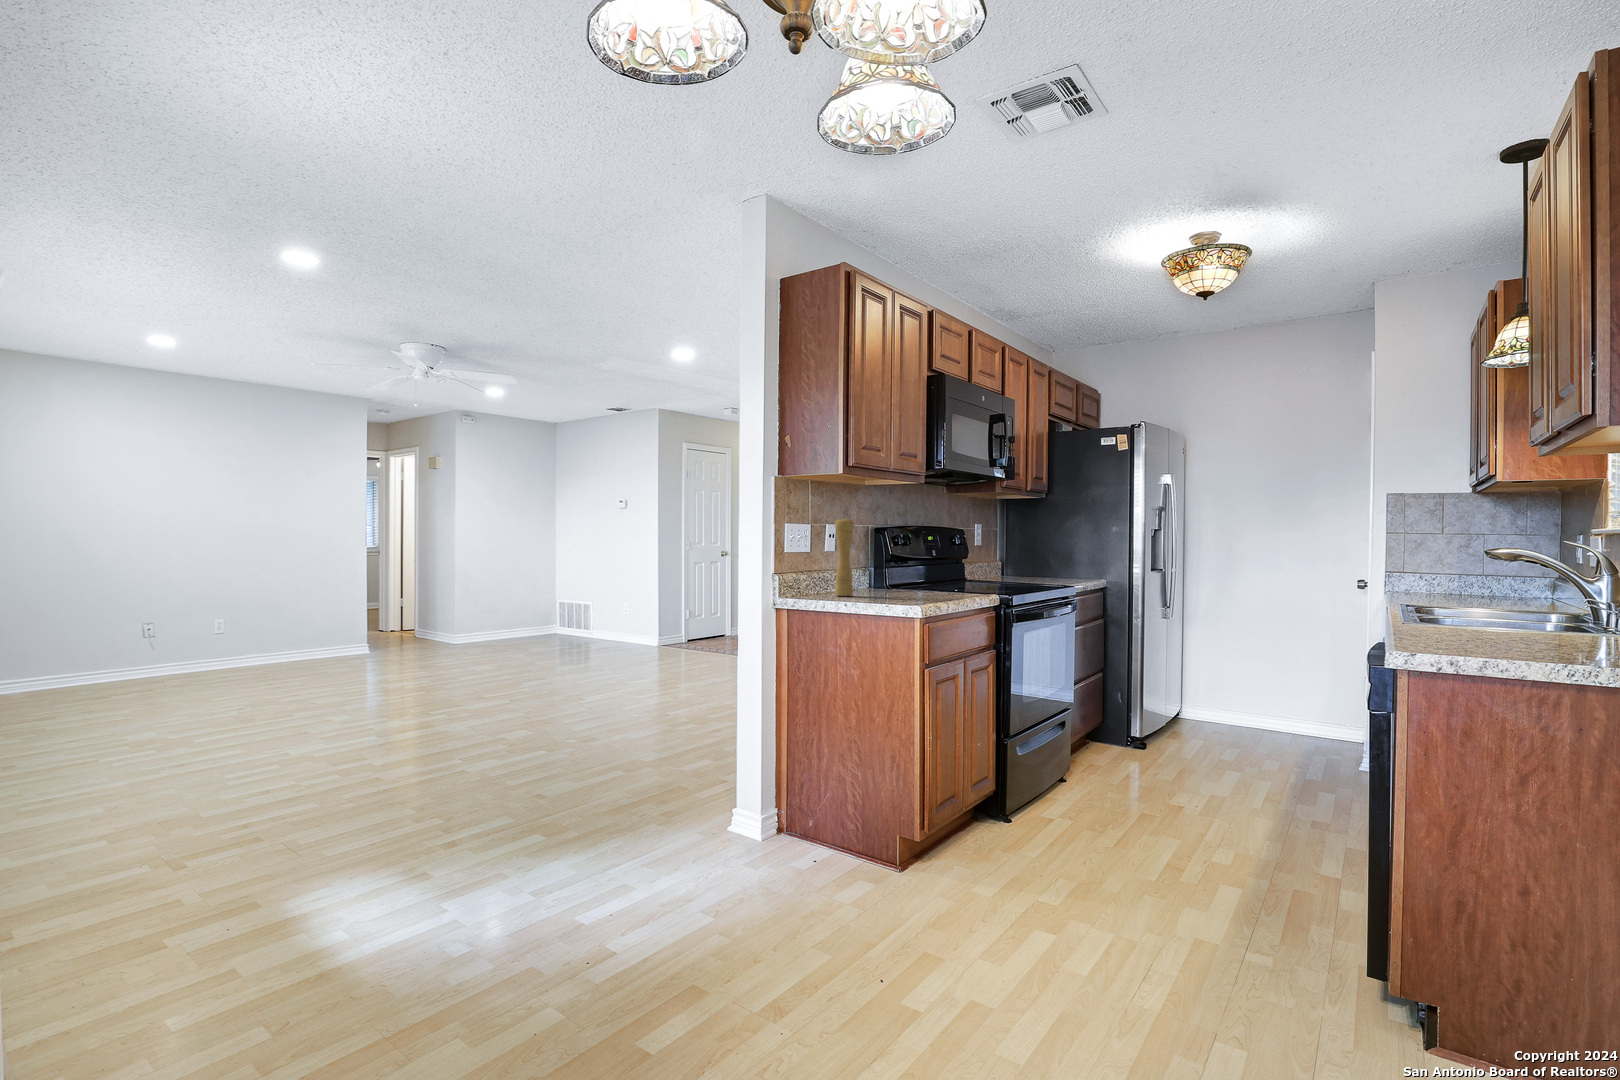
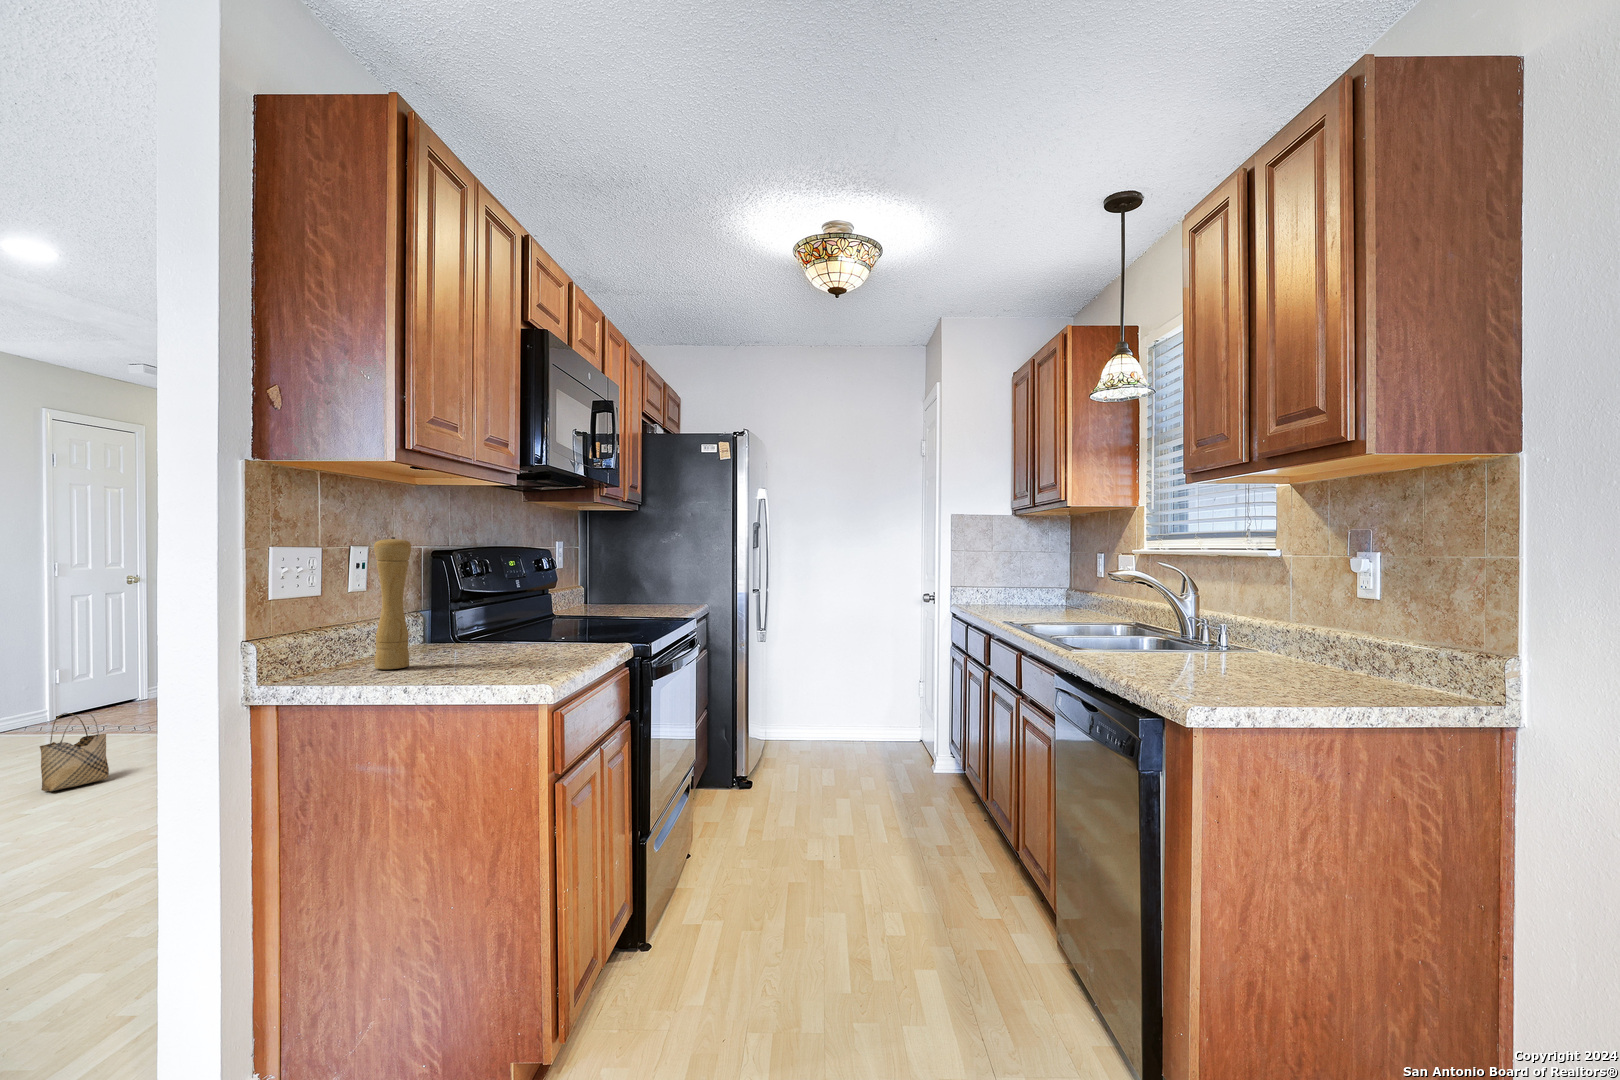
woven basket: none [683,632,714,678] -> present [40,713,109,791]

